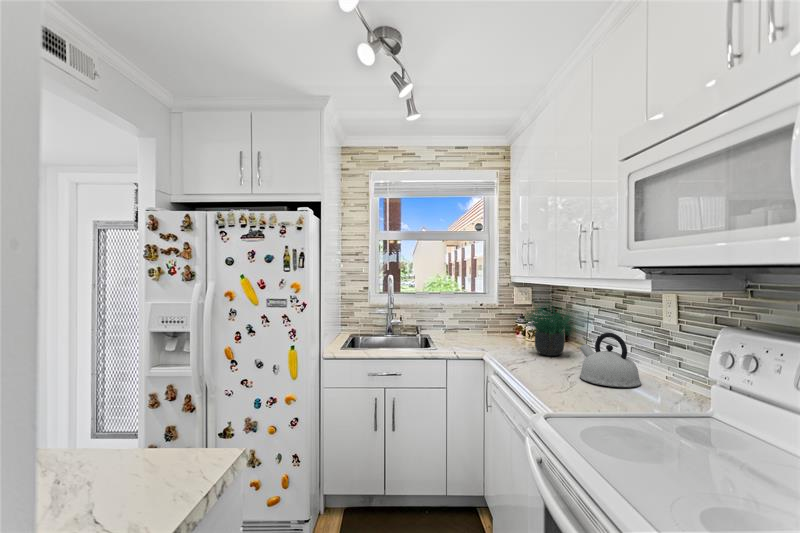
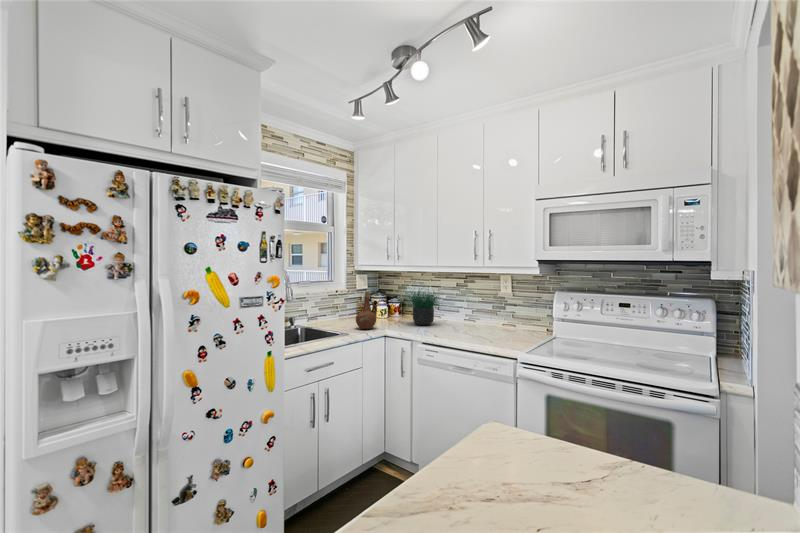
ceramic pitcher: none [462,305,488,348] -> present [356,291,377,329]
kettle: present [580,333,641,387] -> none [469,301,508,333]

